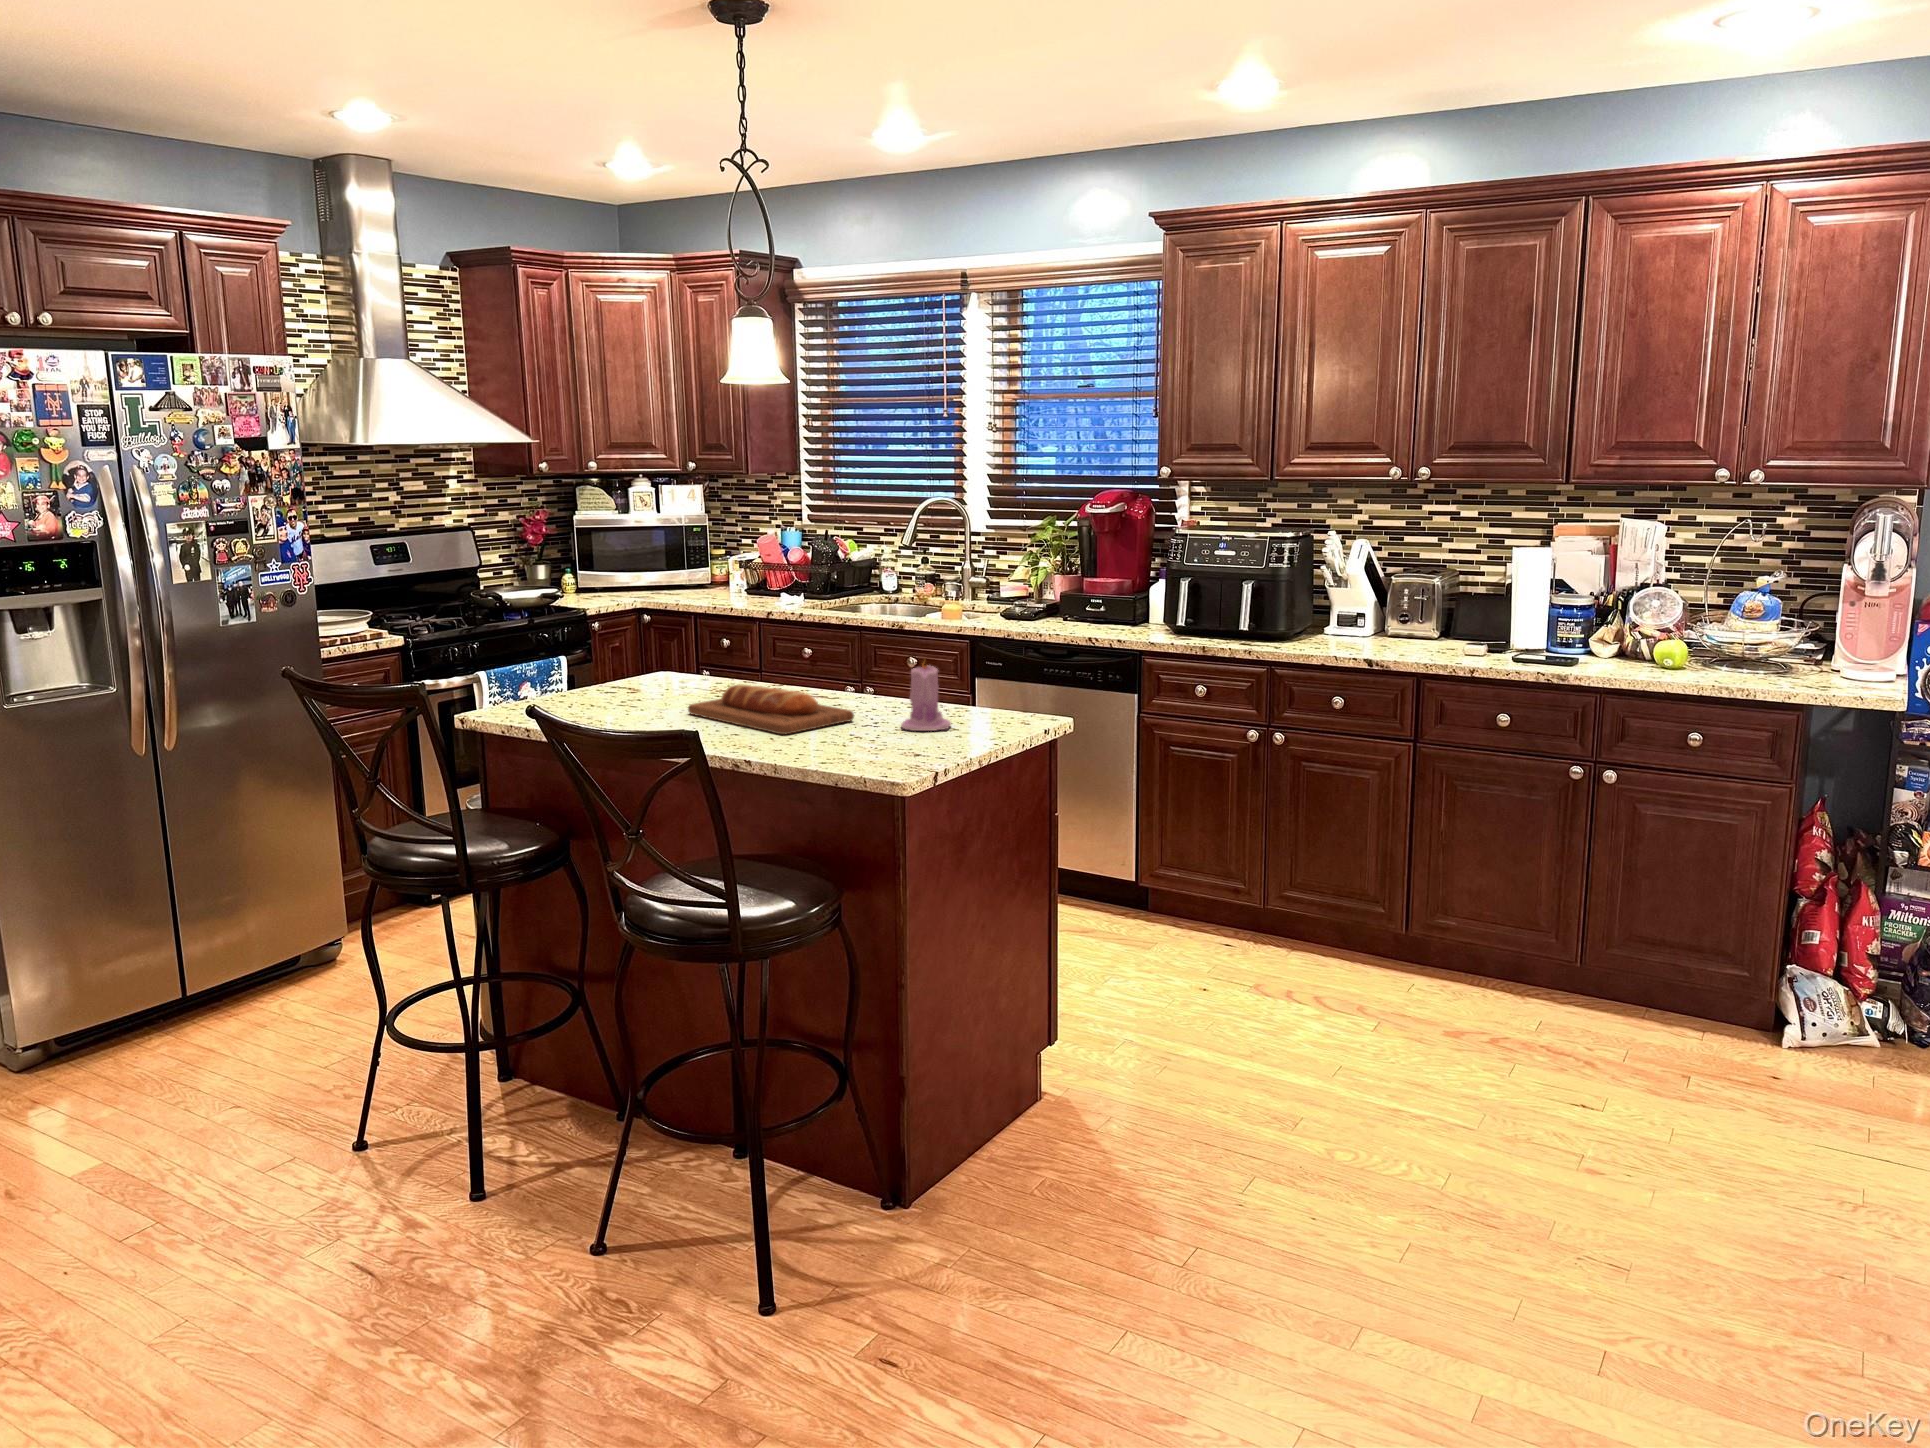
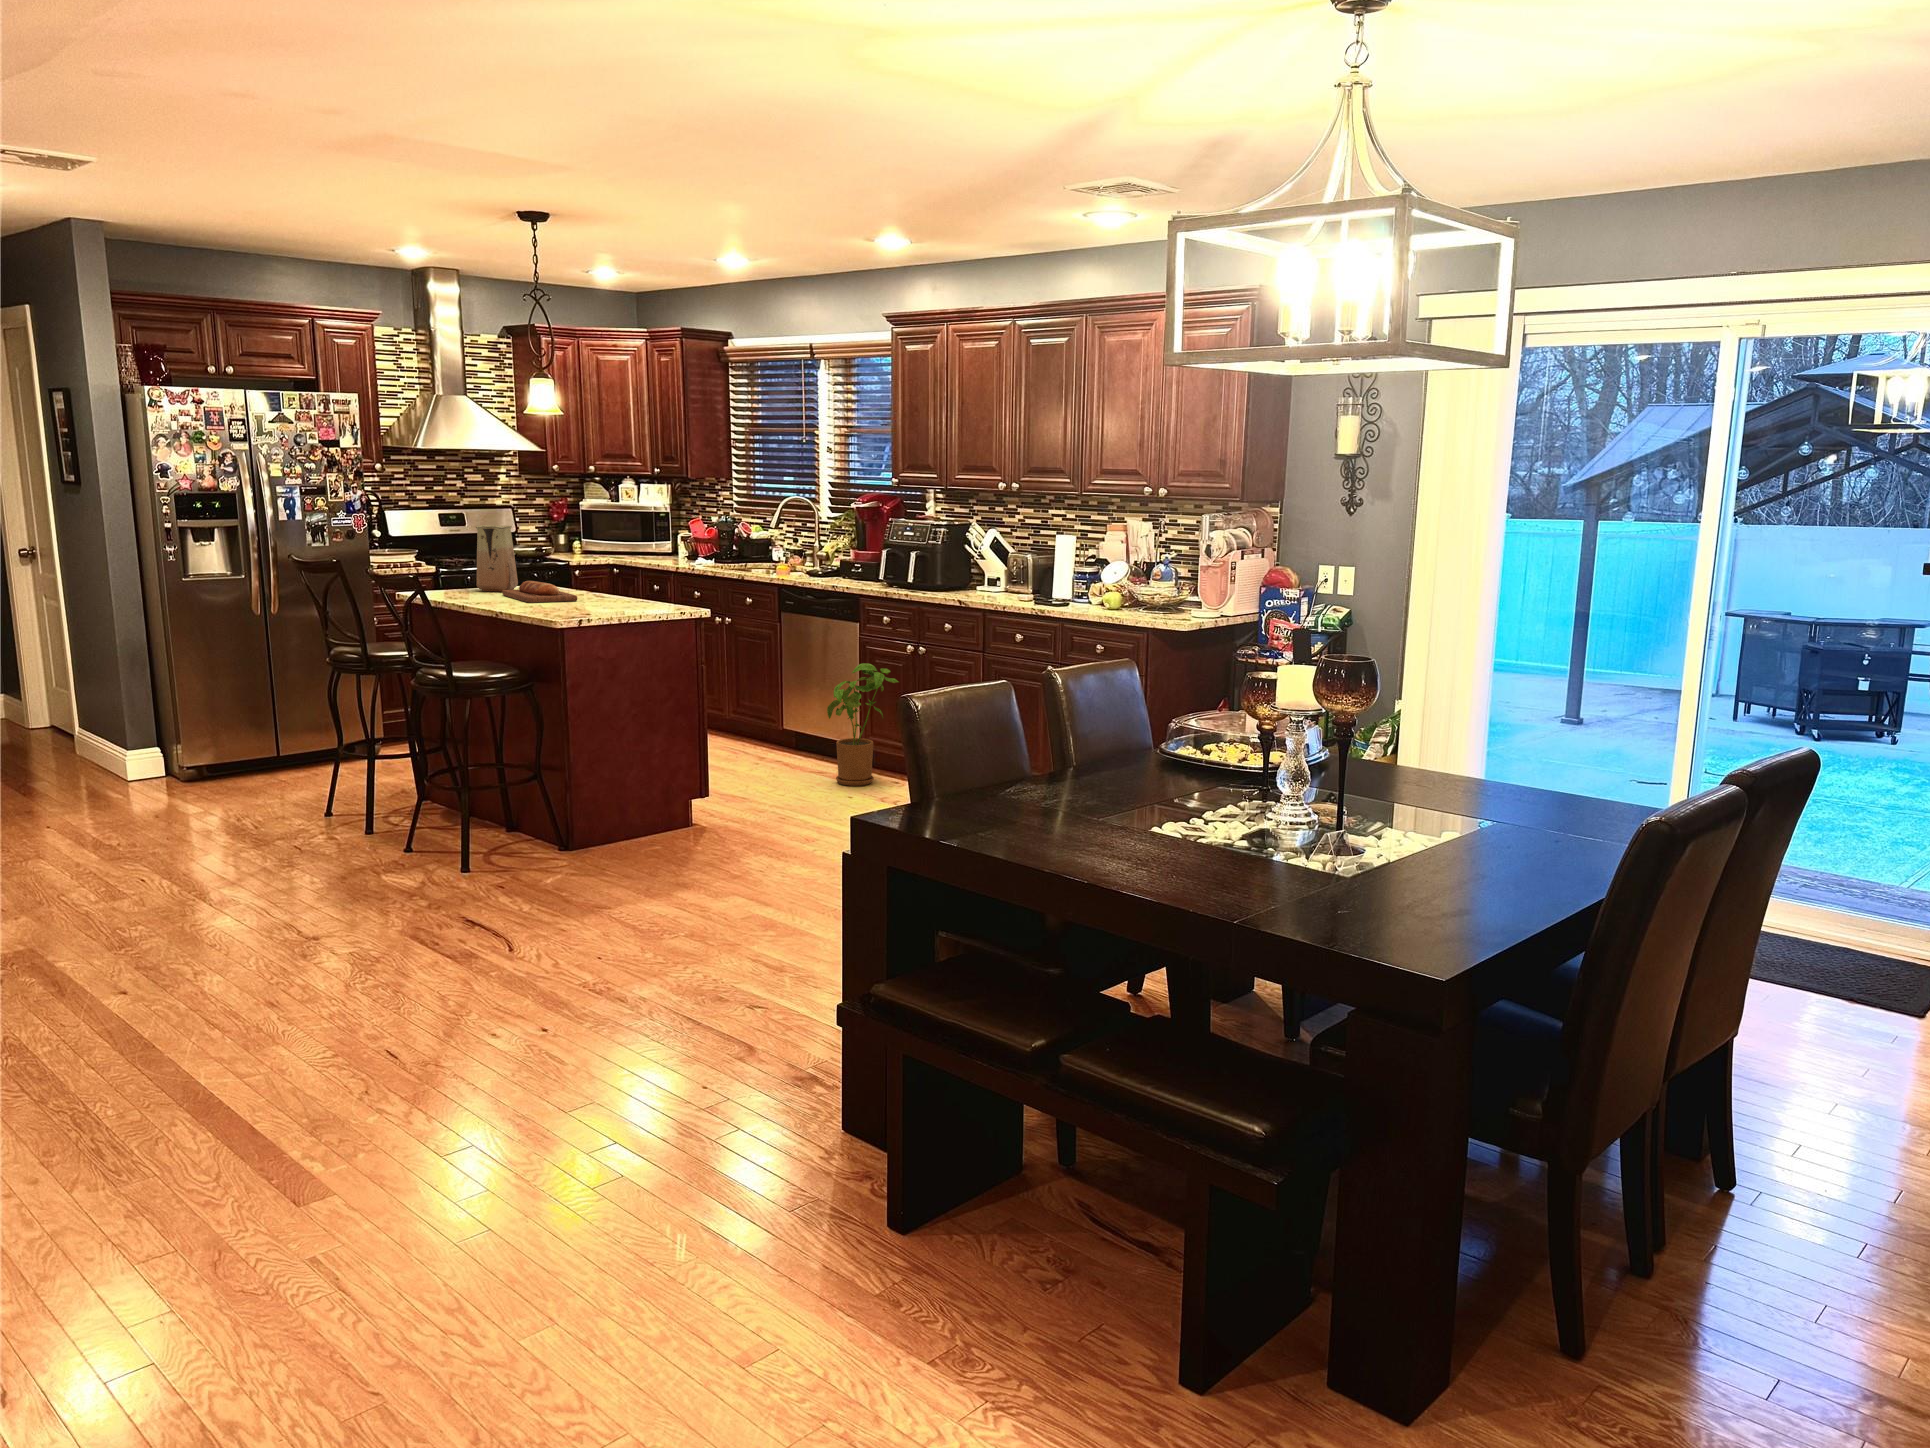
vase: none [618,581,683,704] -> present [476,525,518,592]
candle: present [901,663,951,731] -> none [592,567,621,605]
house plant: none [1129,763,1245,958] -> present [827,663,899,786]

